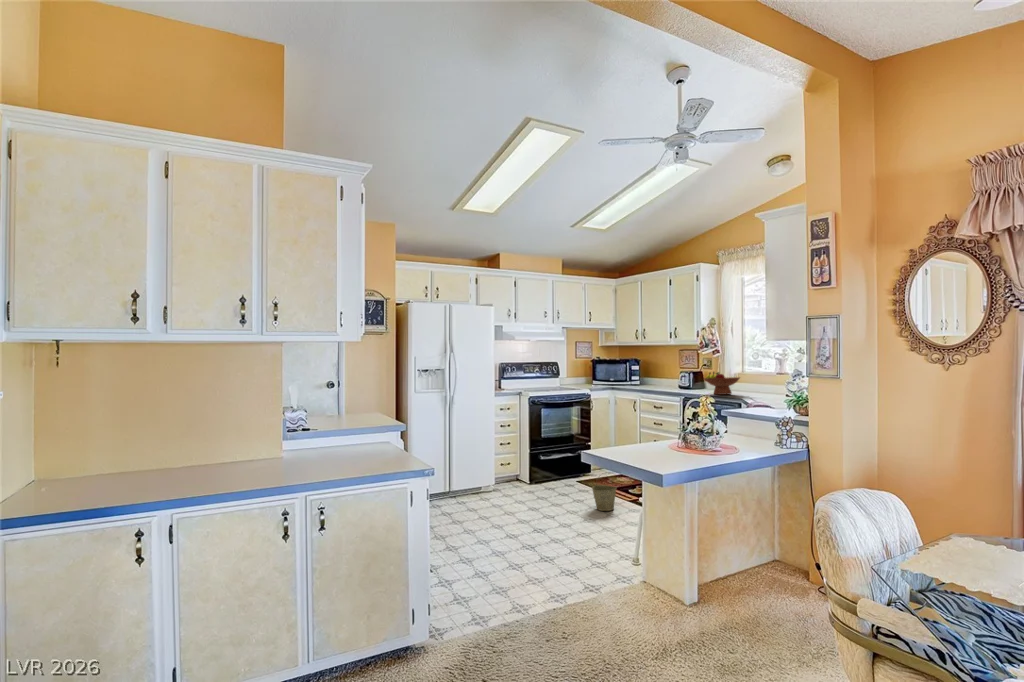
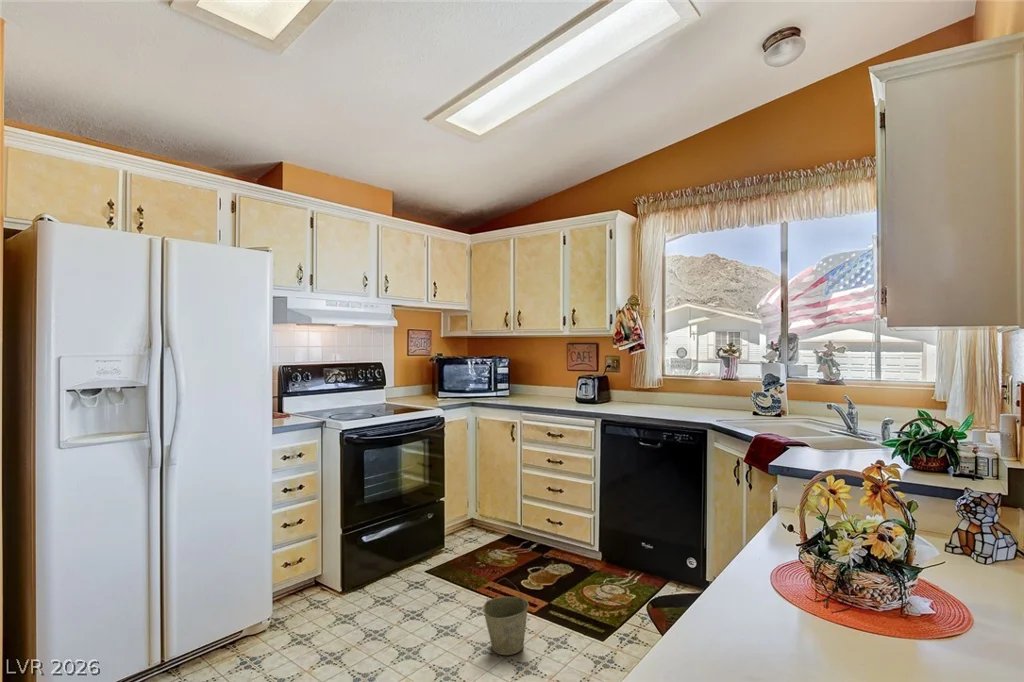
fruit bowl: present [704,372,740,395] -> none [630,378,685,413]

